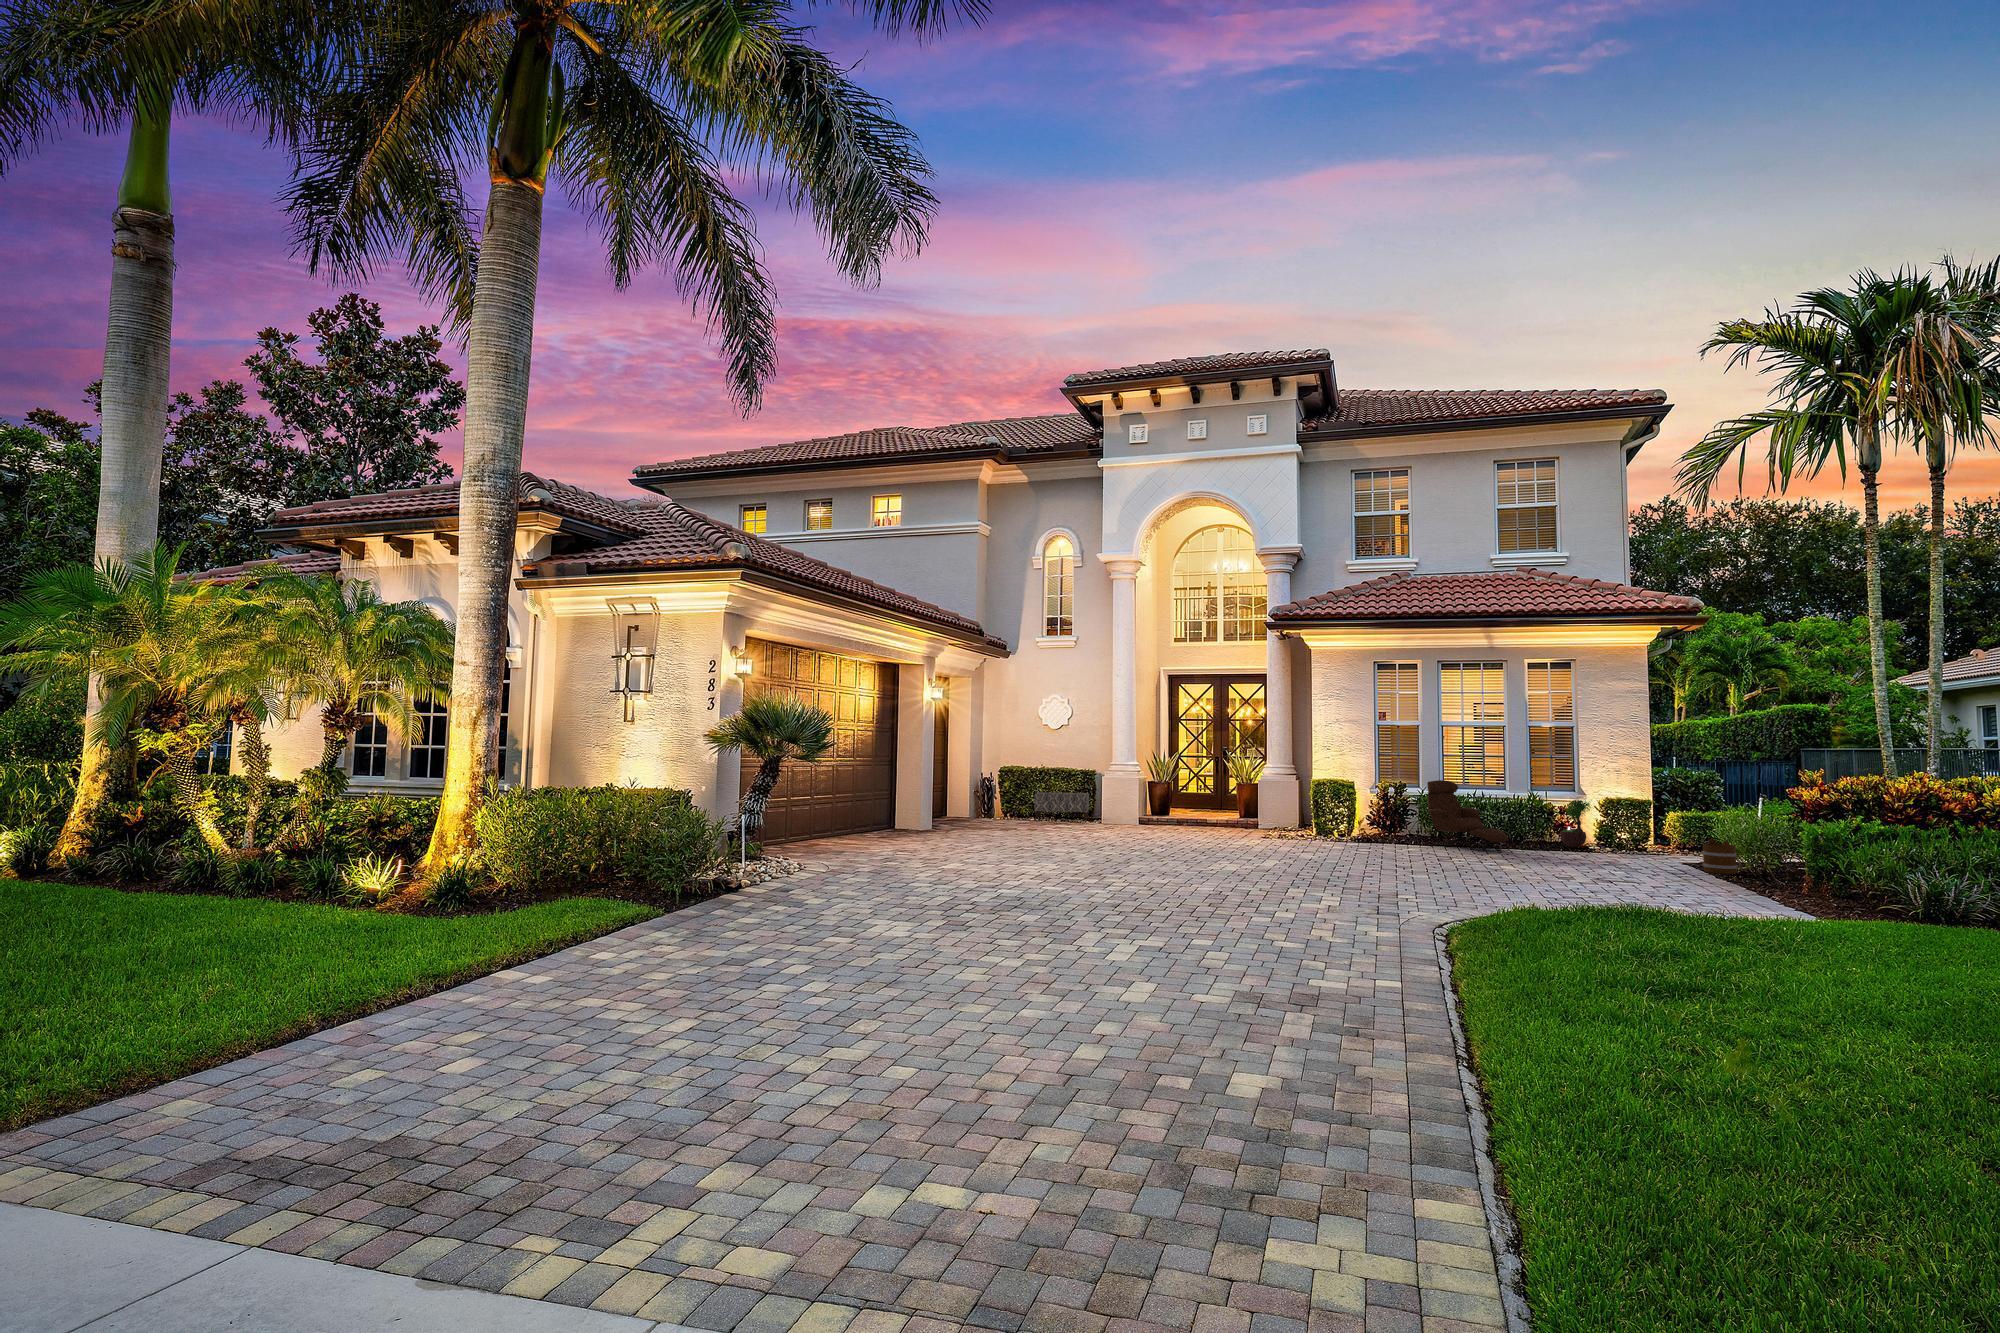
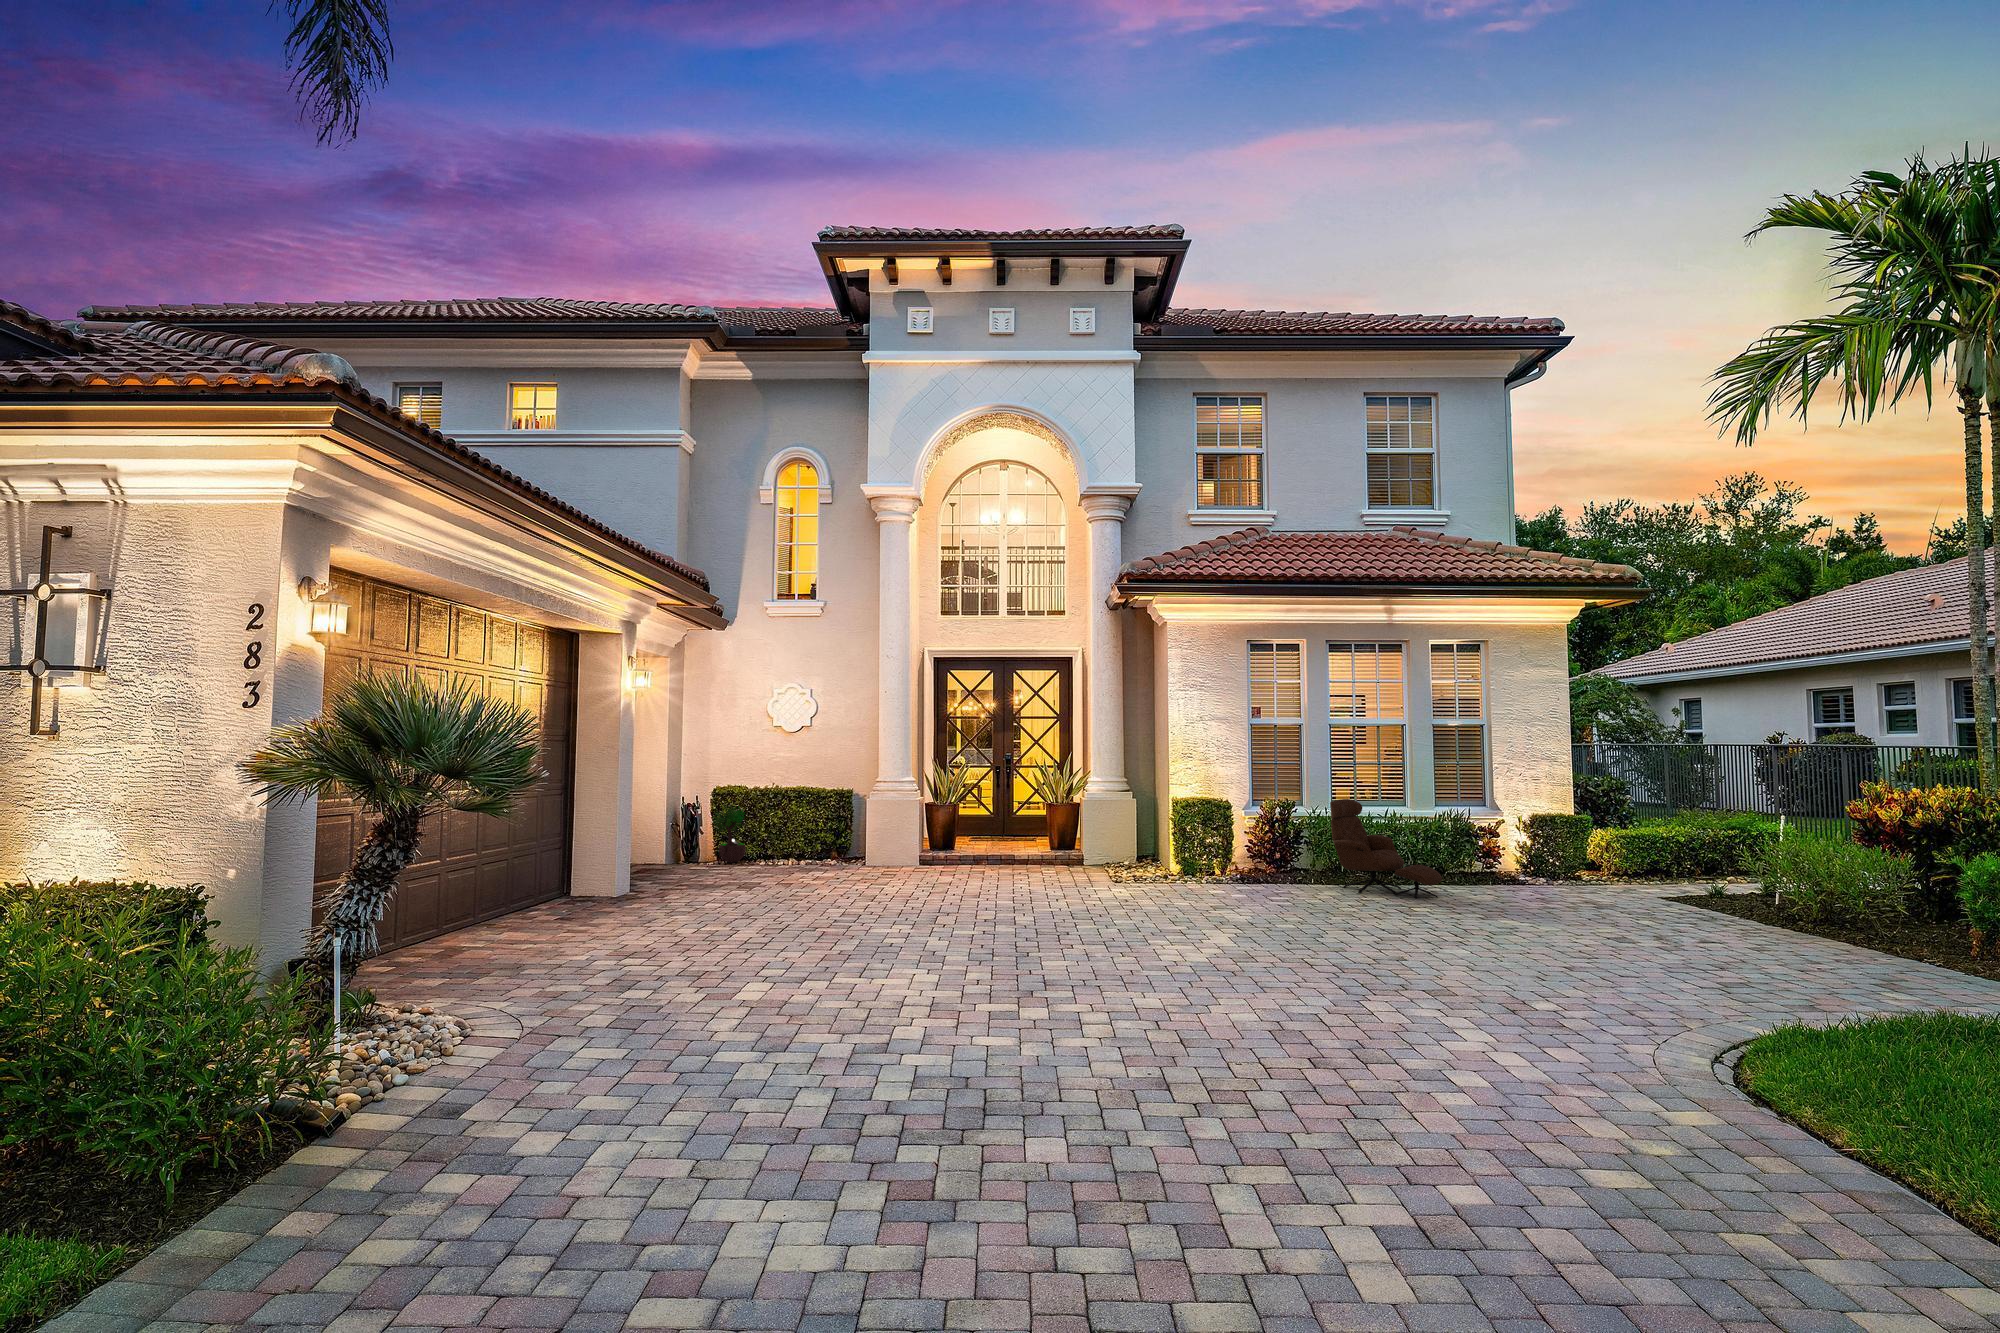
bench: present [1034,792,1089,820] -> none [767,824,846,866]
potted tree: present [1560,799,1591,847] -> present [712,807,746,863]
bucket: present [1703,838,1737,874] -> none [1719,876,1766,926]

